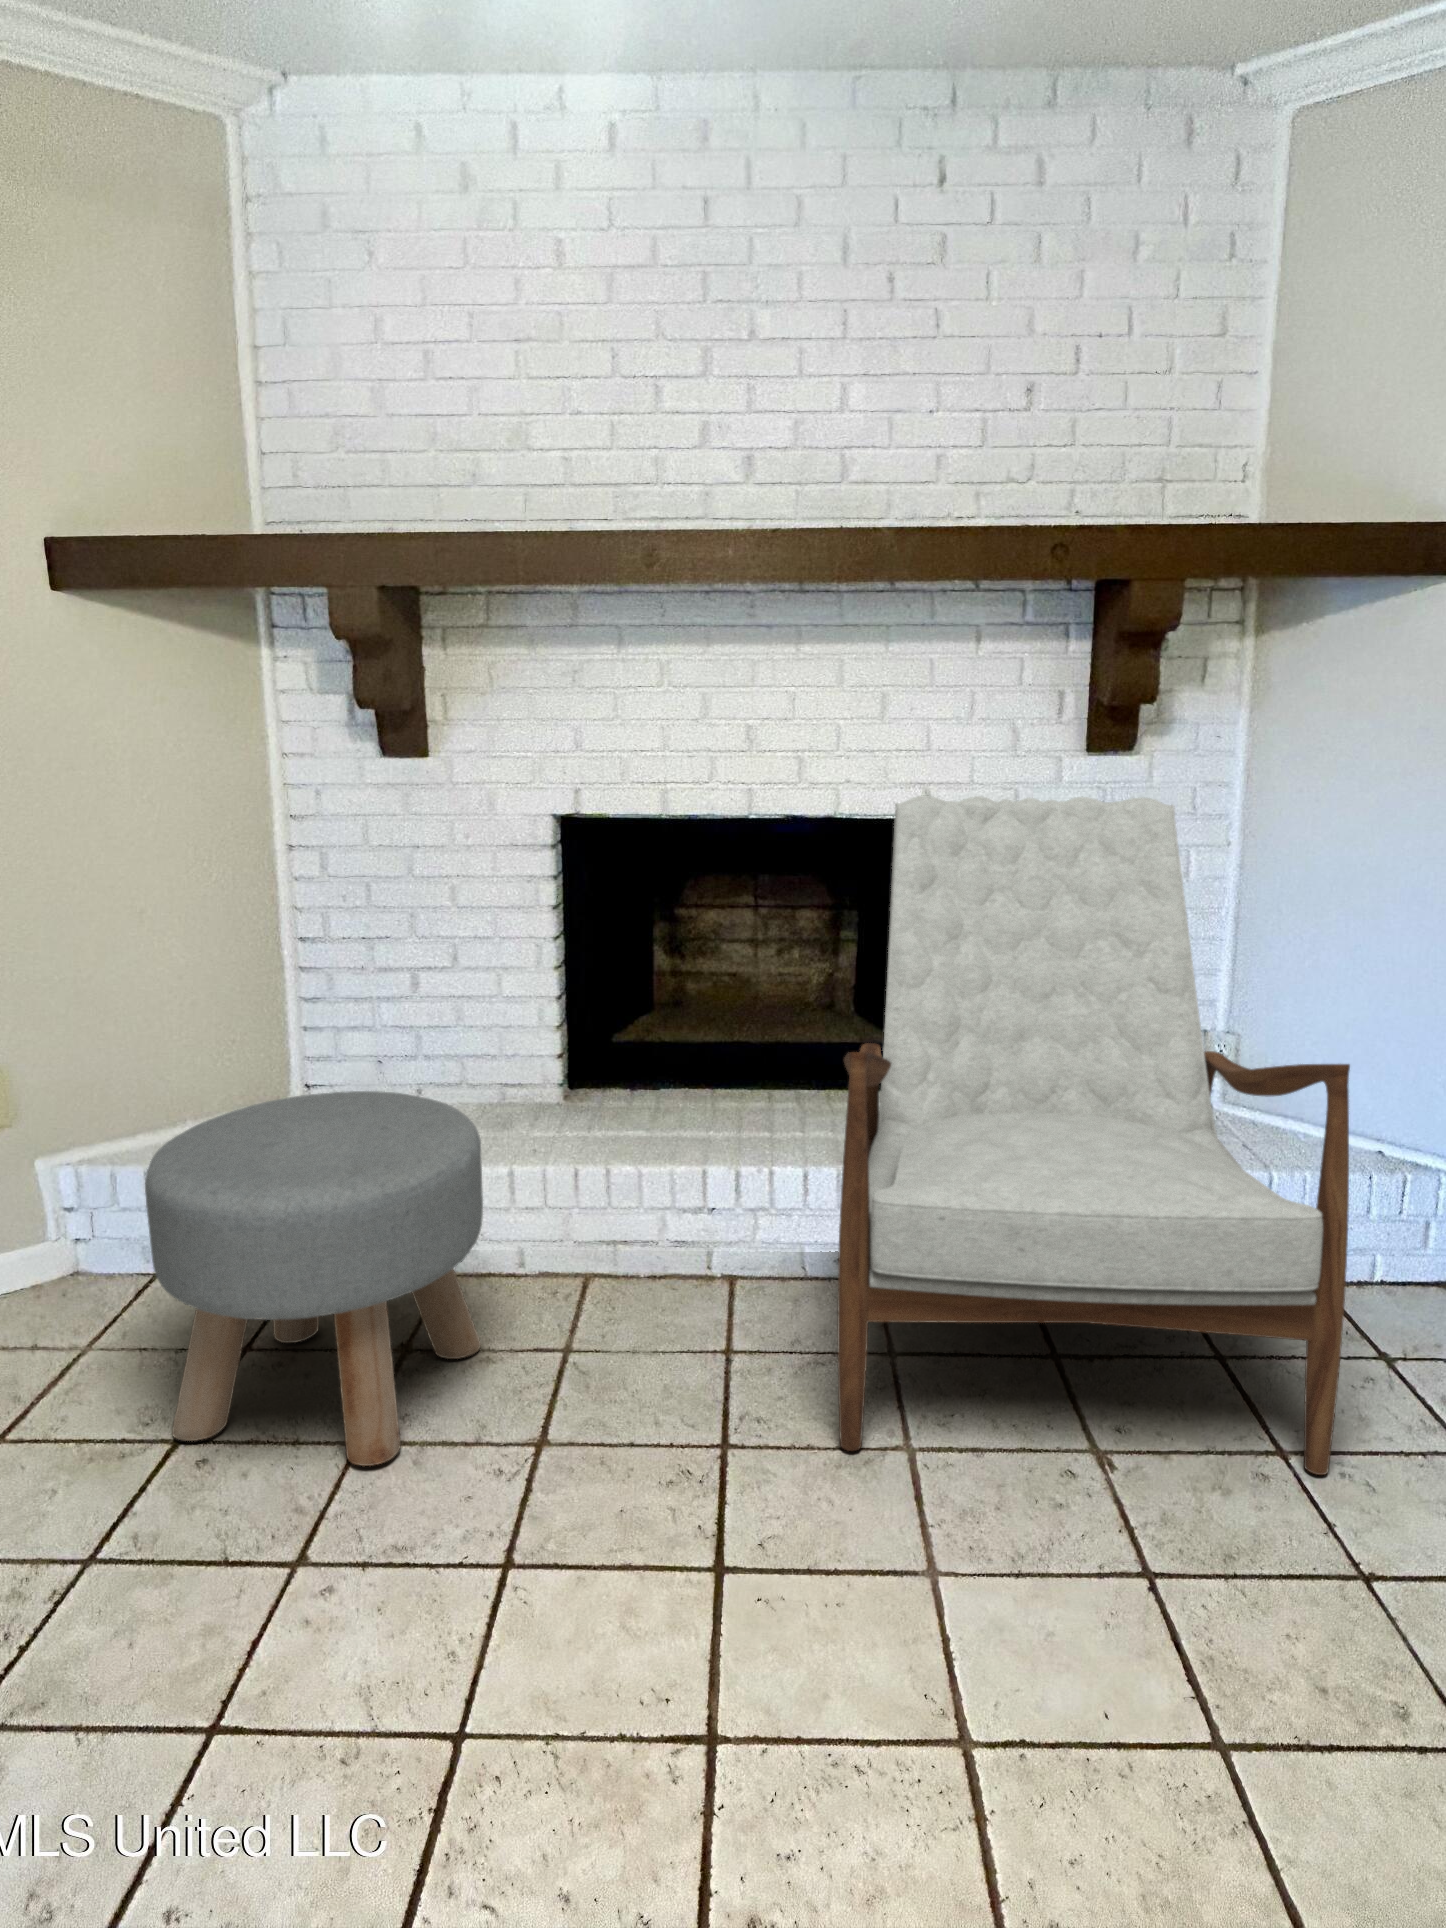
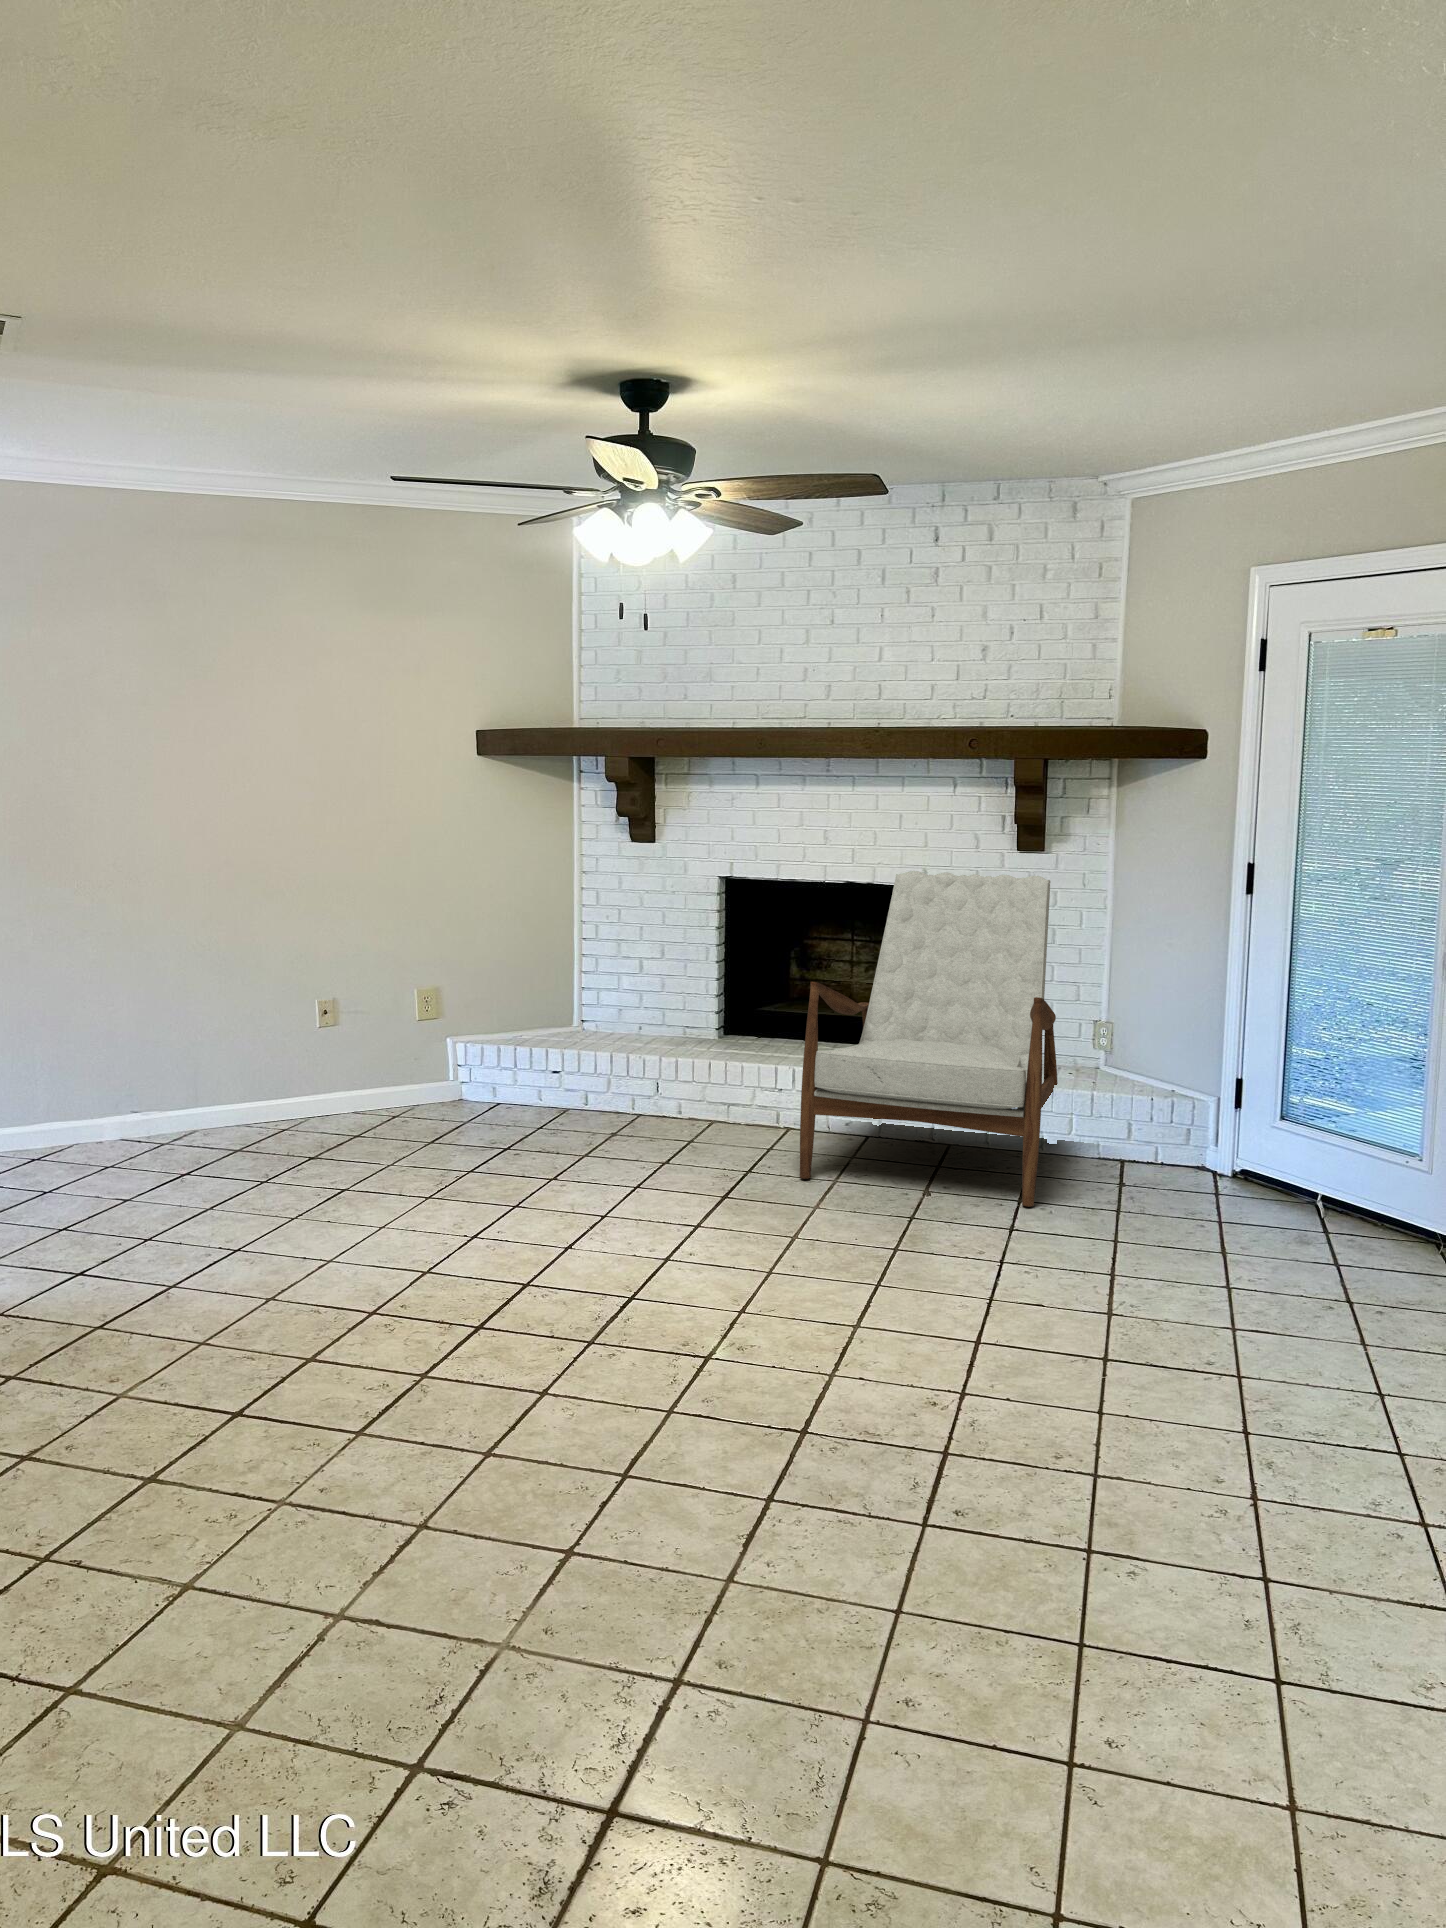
ottoman: present [145,1091,483,1466] -> none [500,1004,651,1161]

